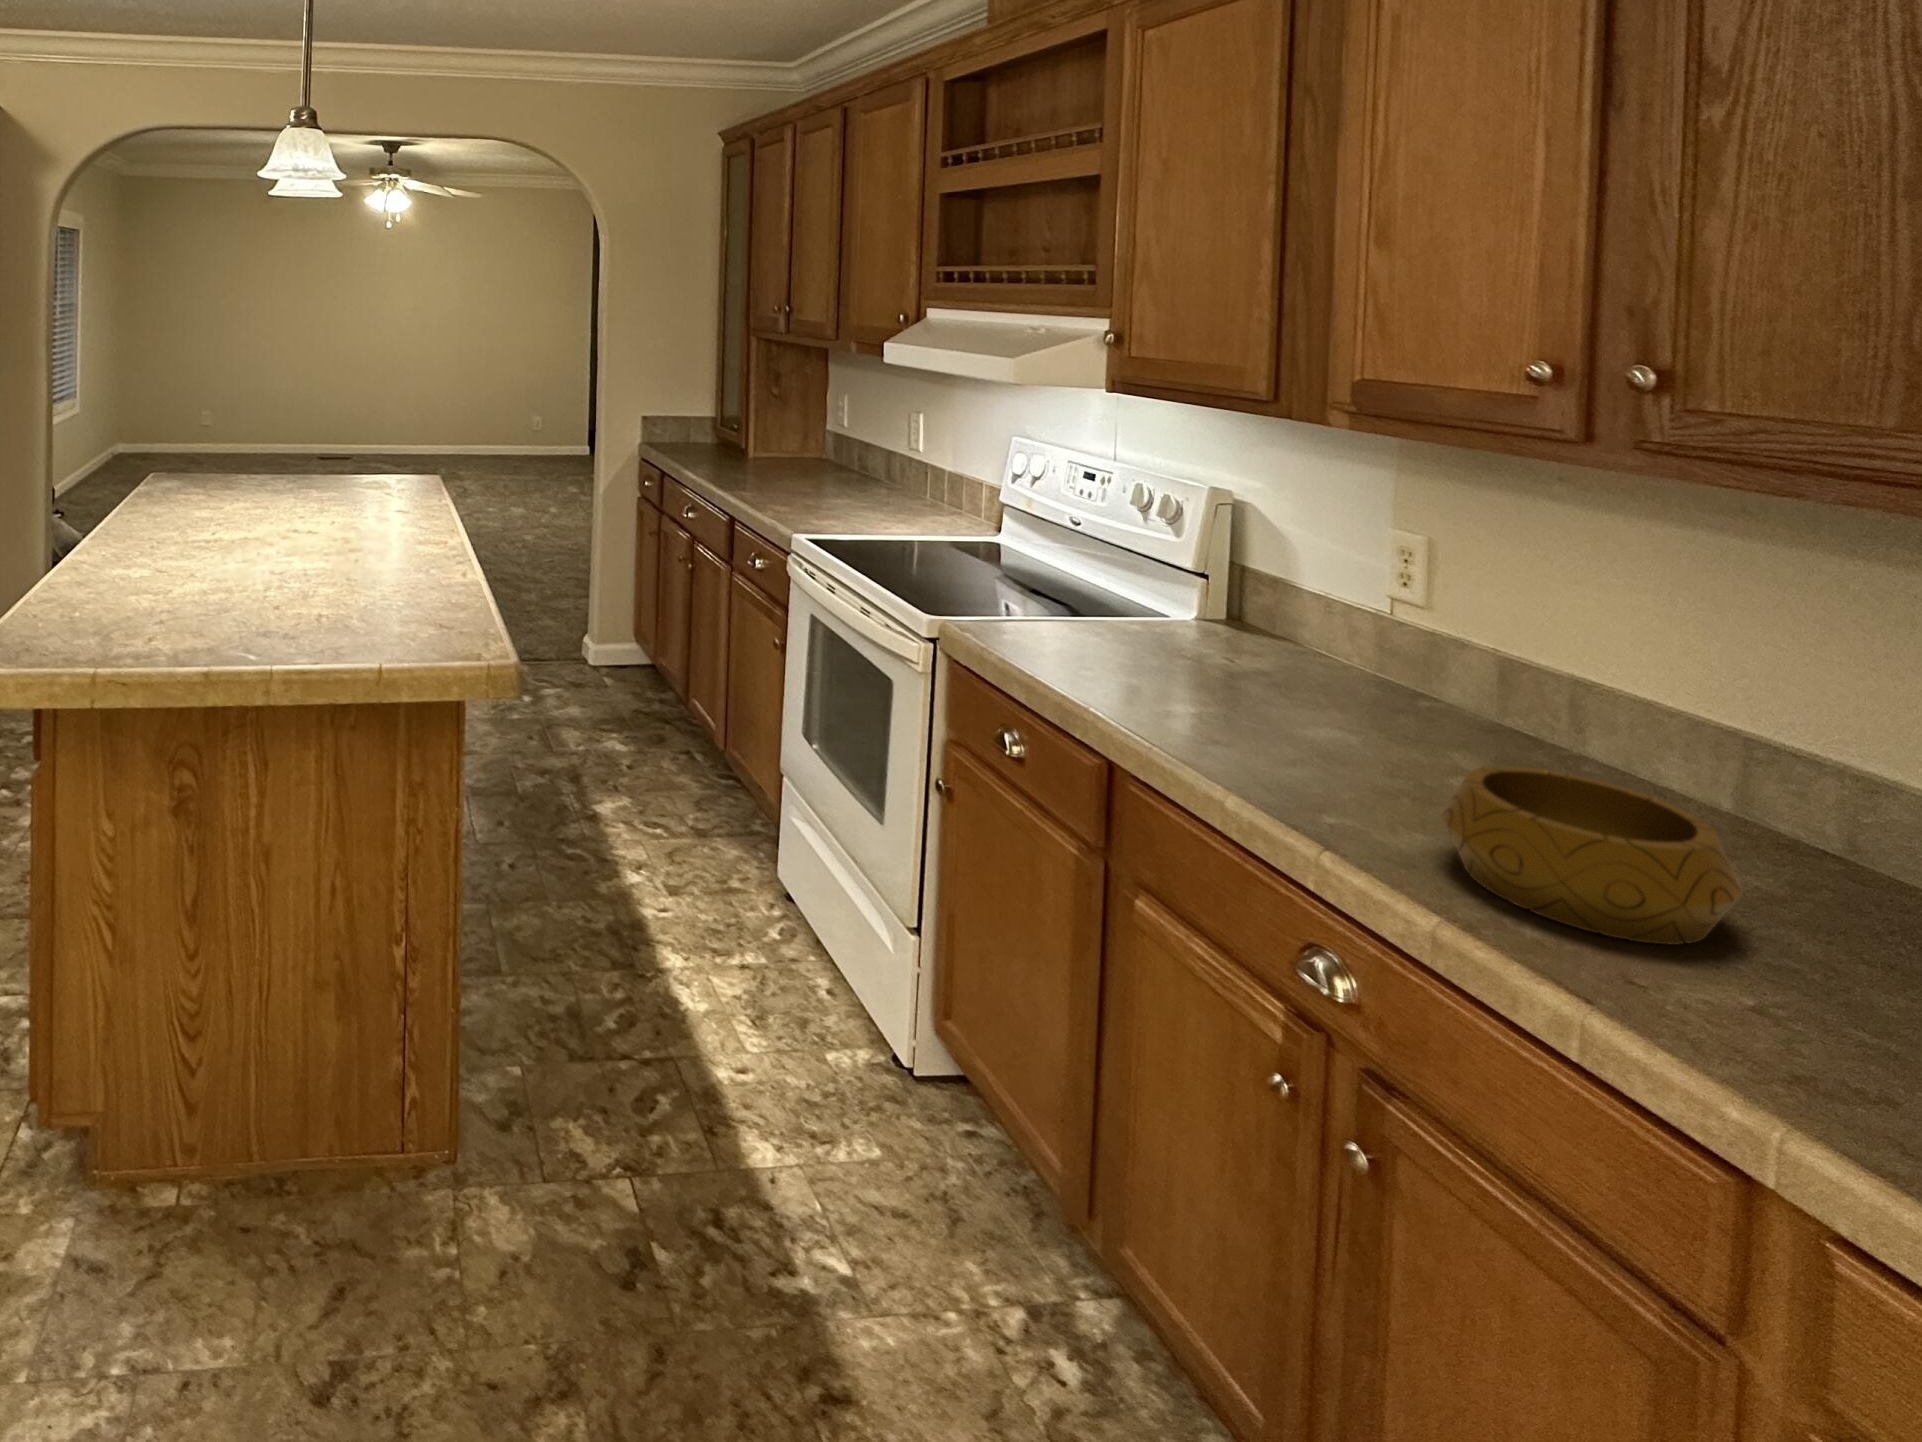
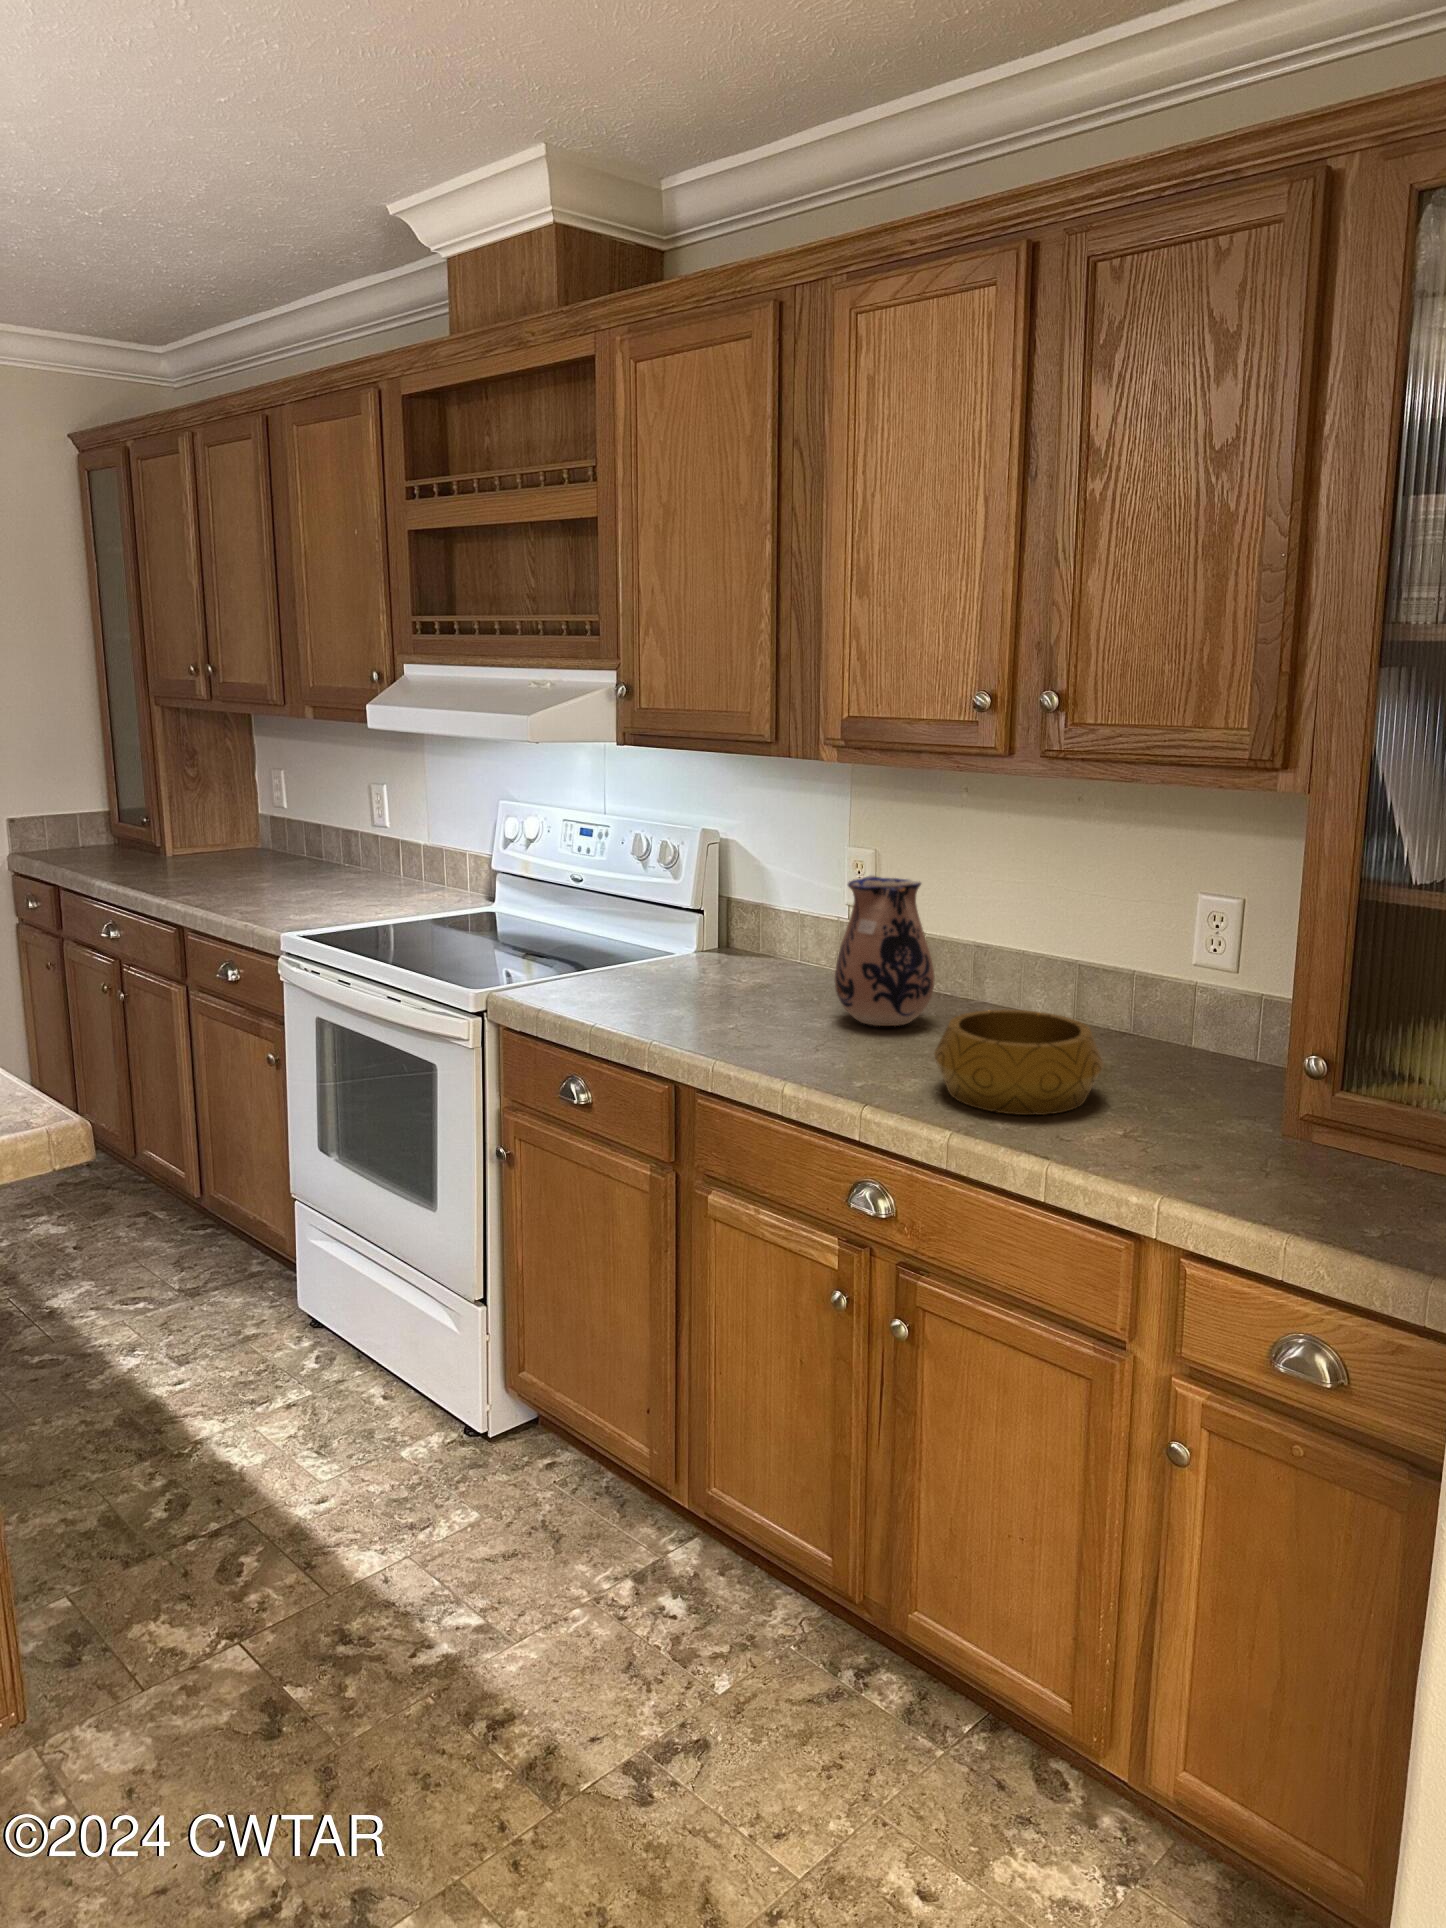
ceramic pitcher: none [1337,568,1487,759] -> present [835,875,935,1026]

